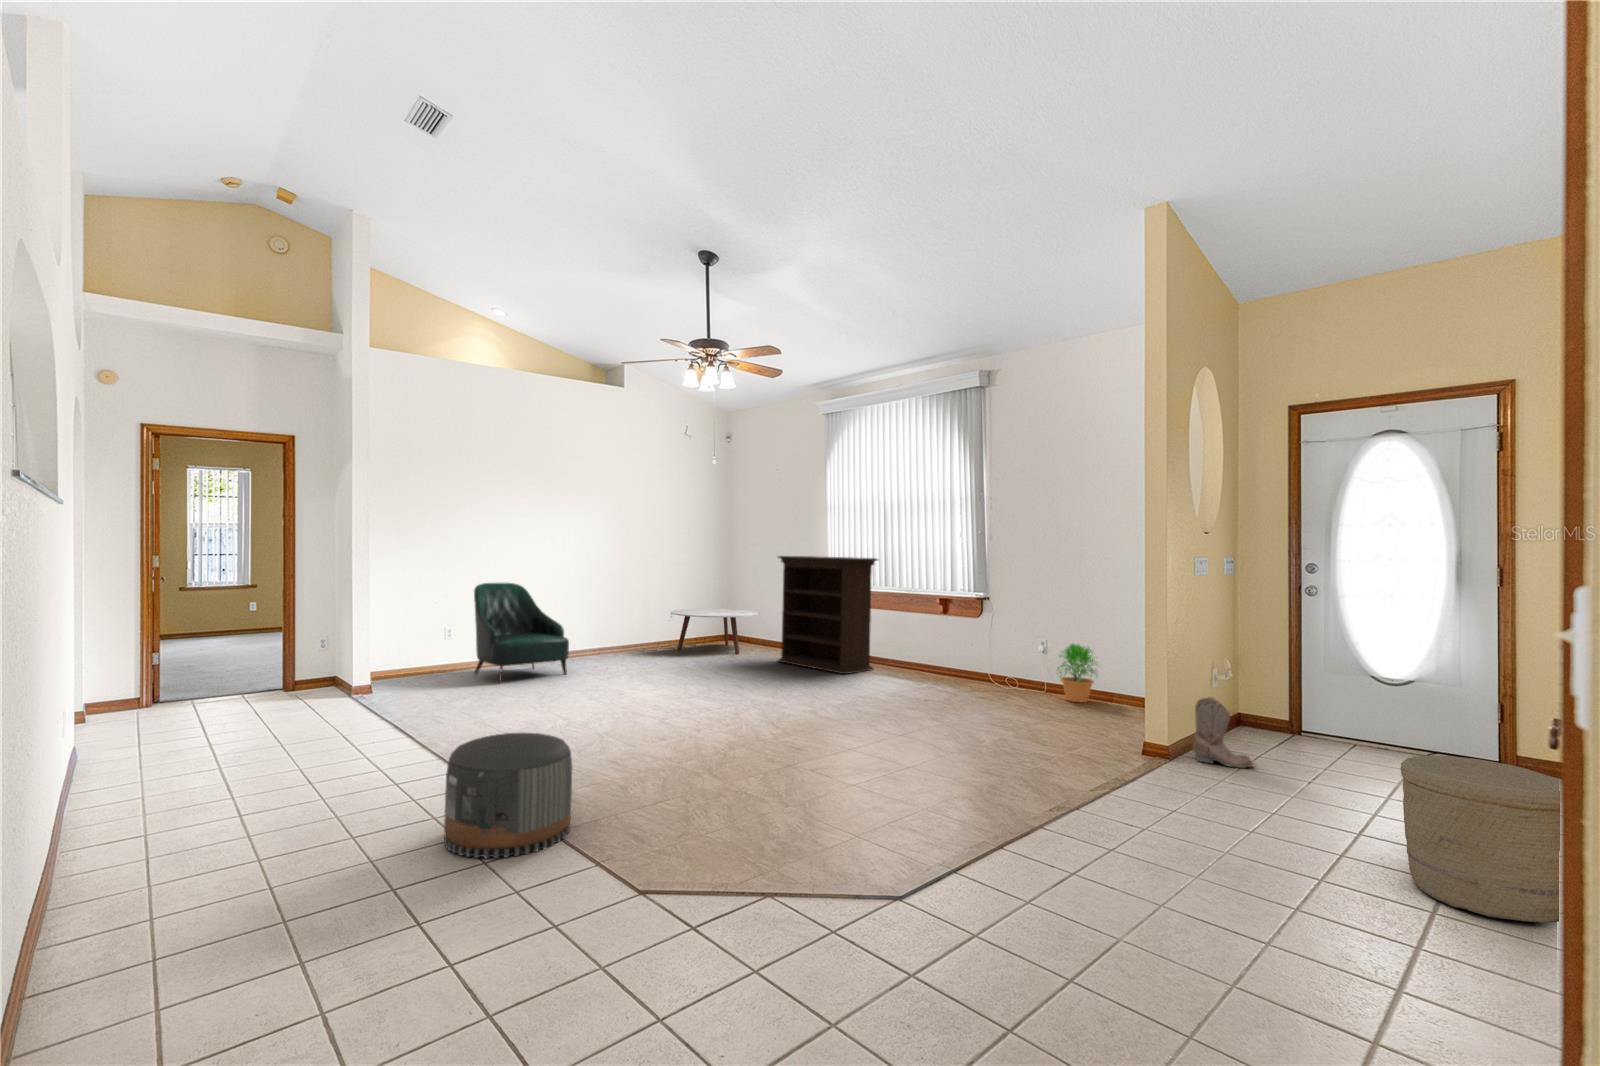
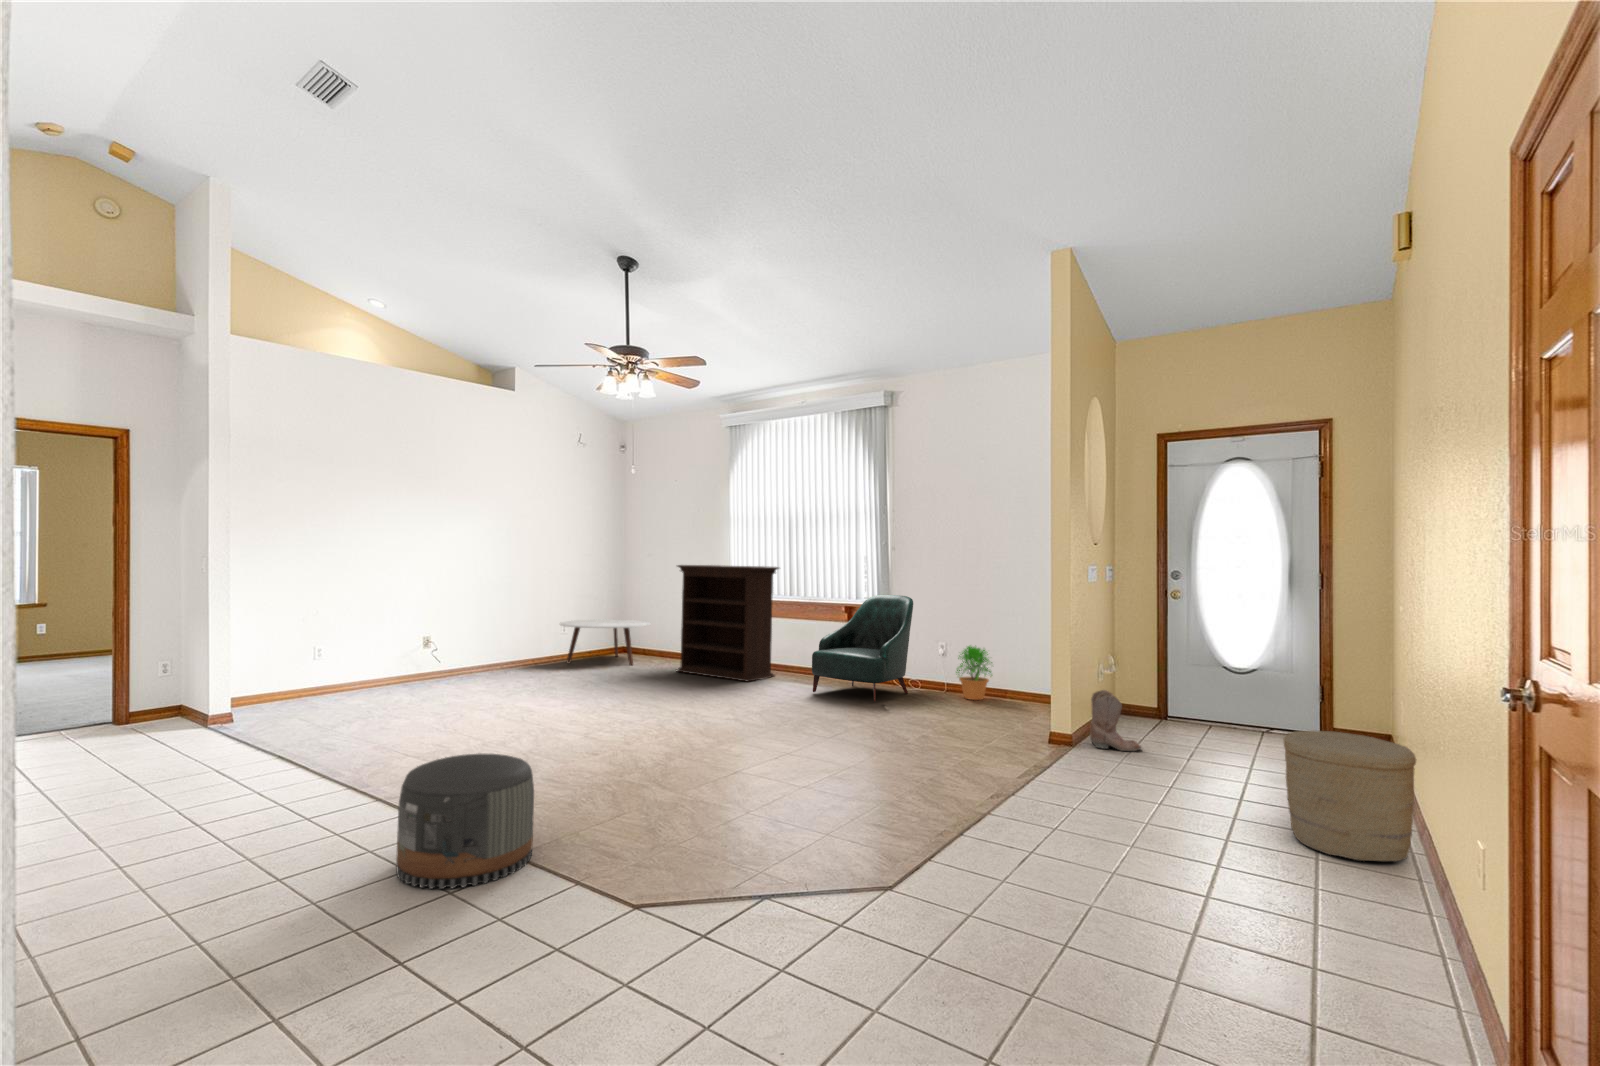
armchair: present [474,583,569,682] -> present [812,595,913,702]

